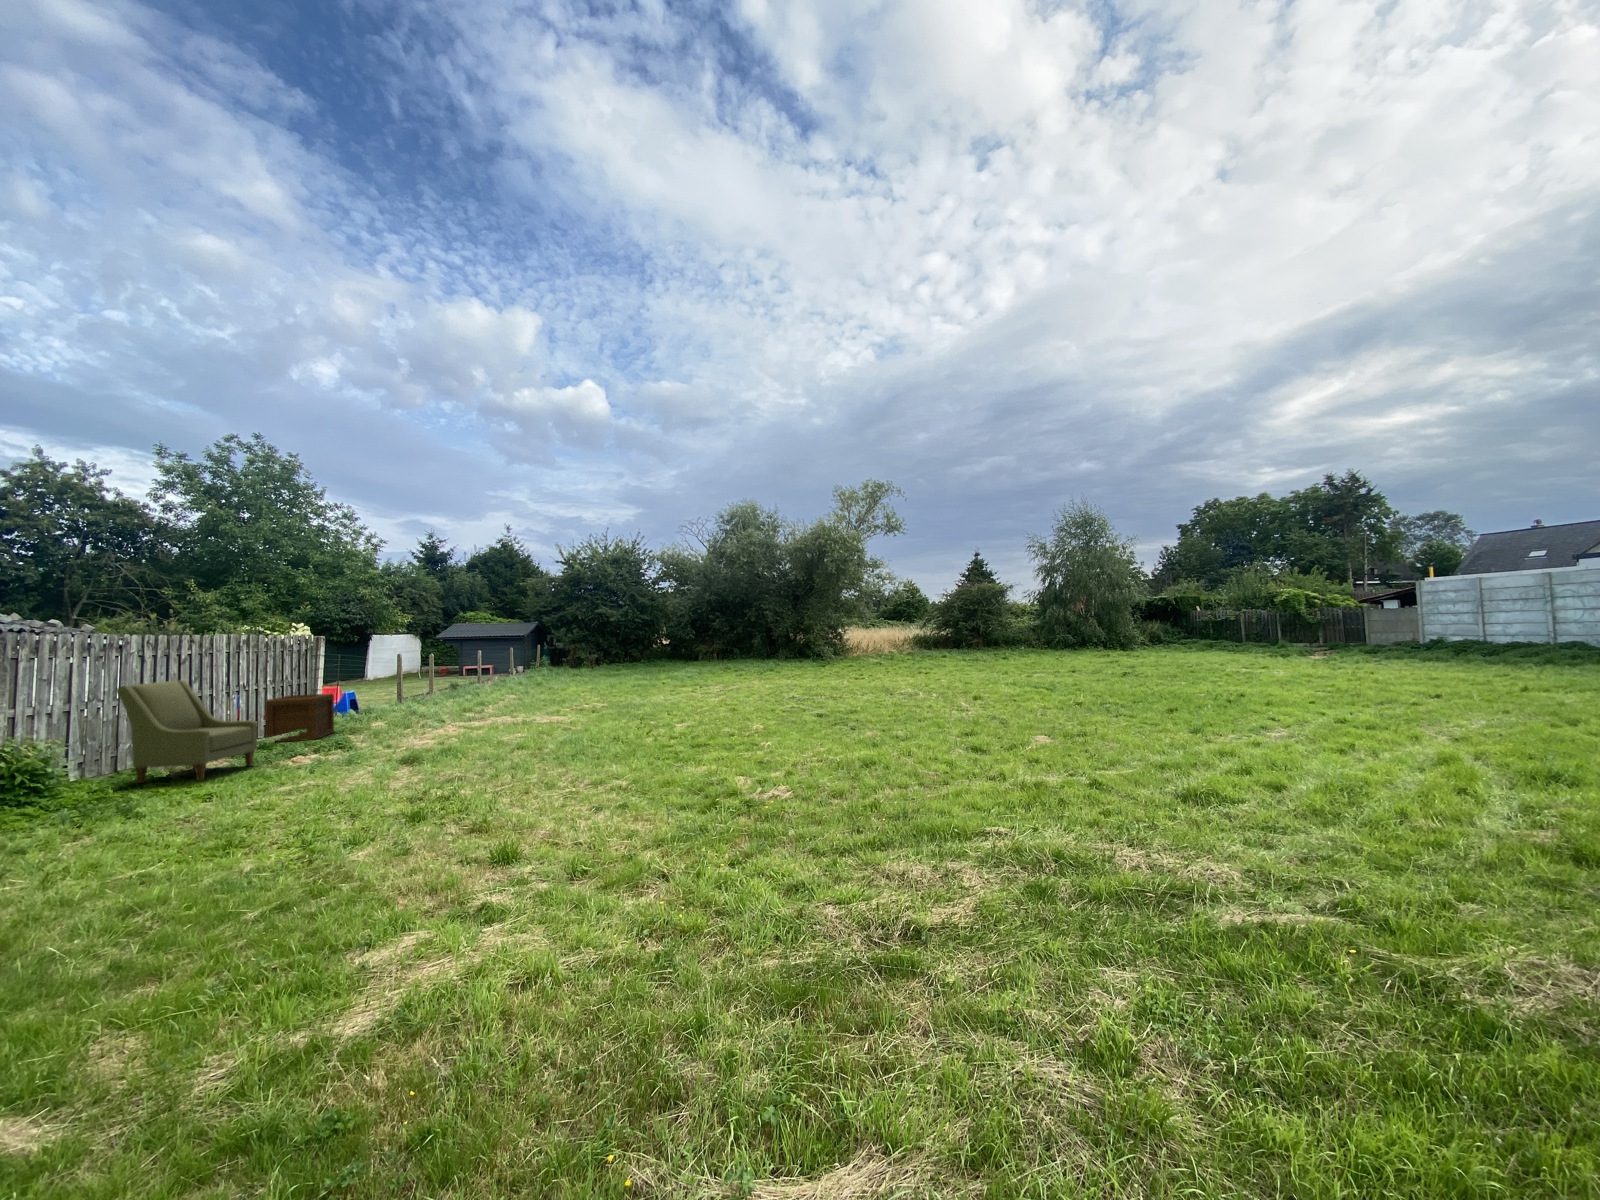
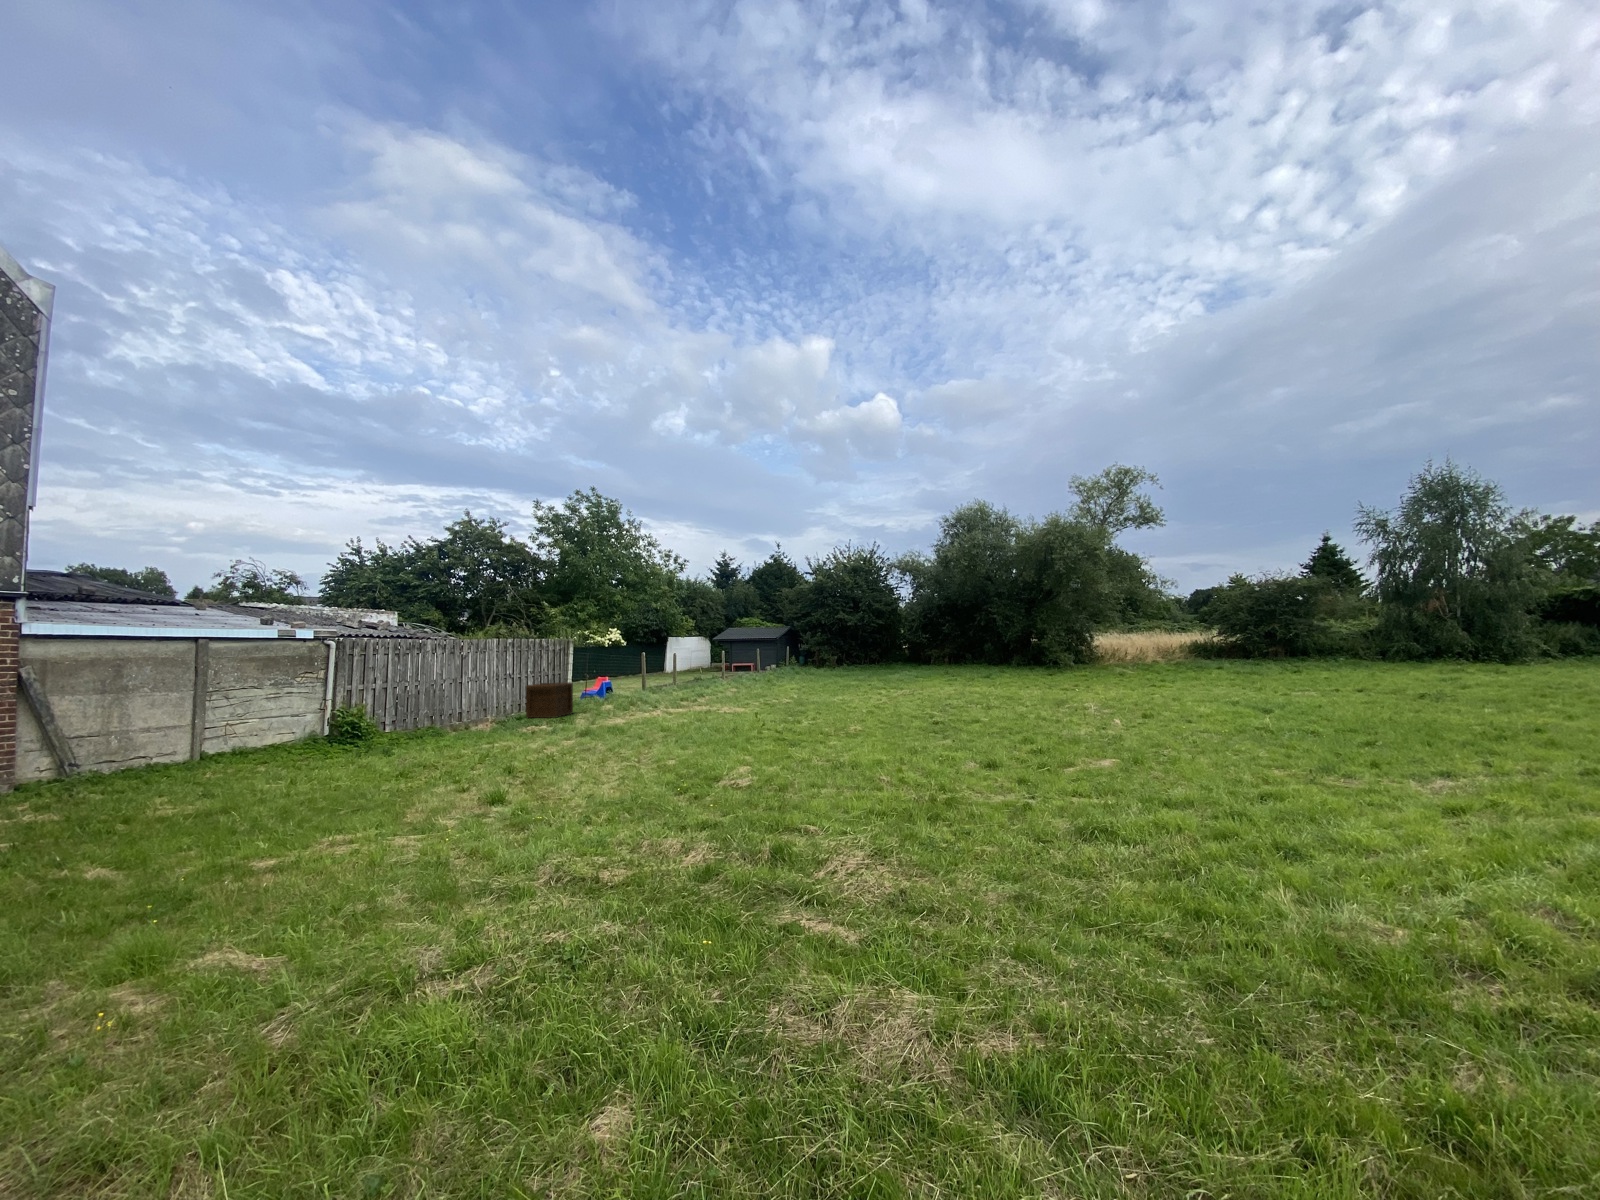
chair: present [117,680,257,783] -> none [417,668,500,741]

